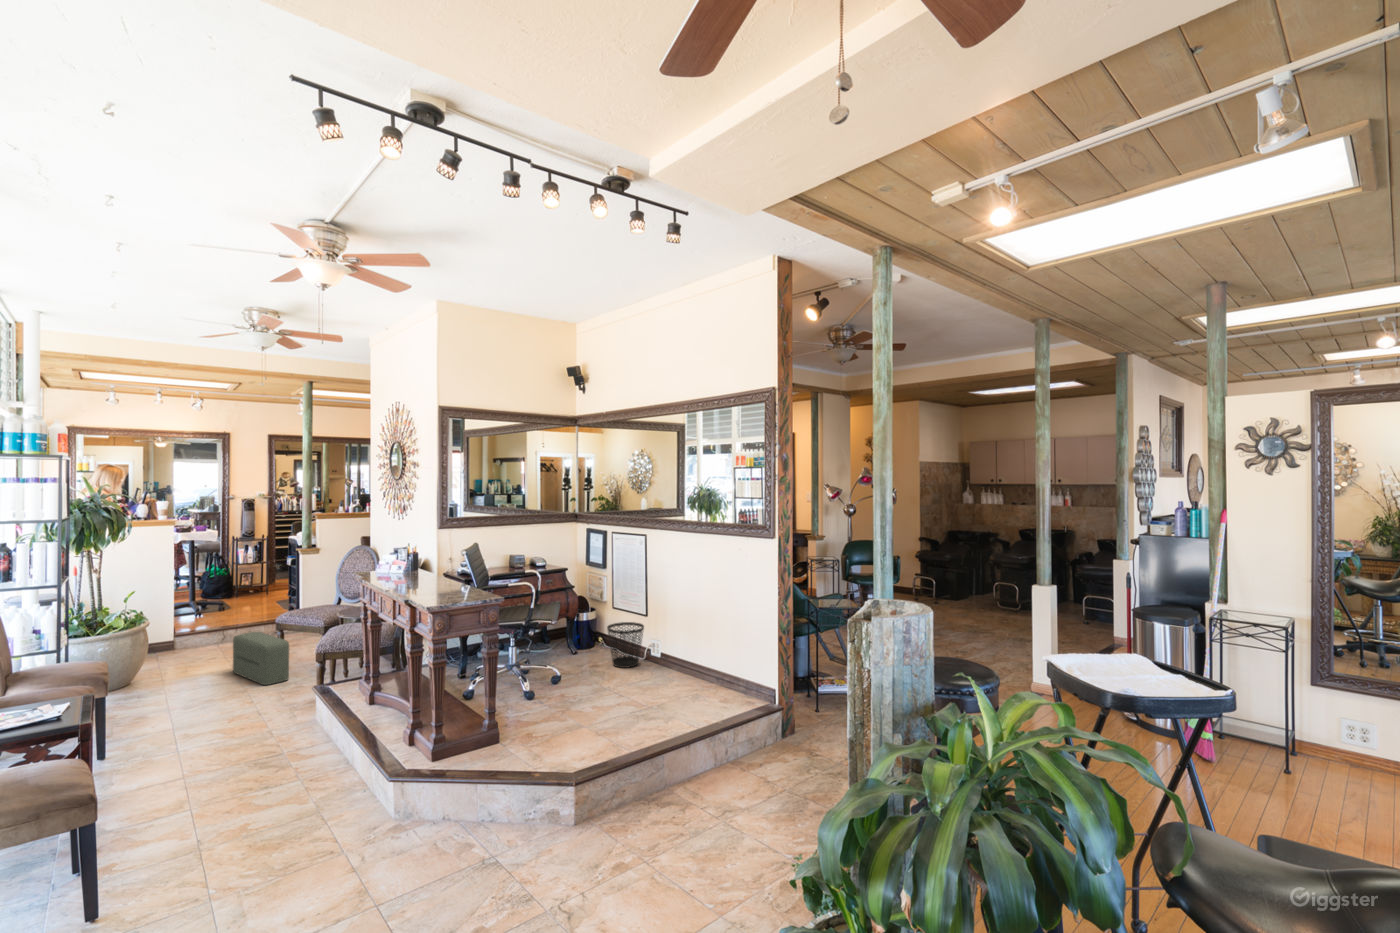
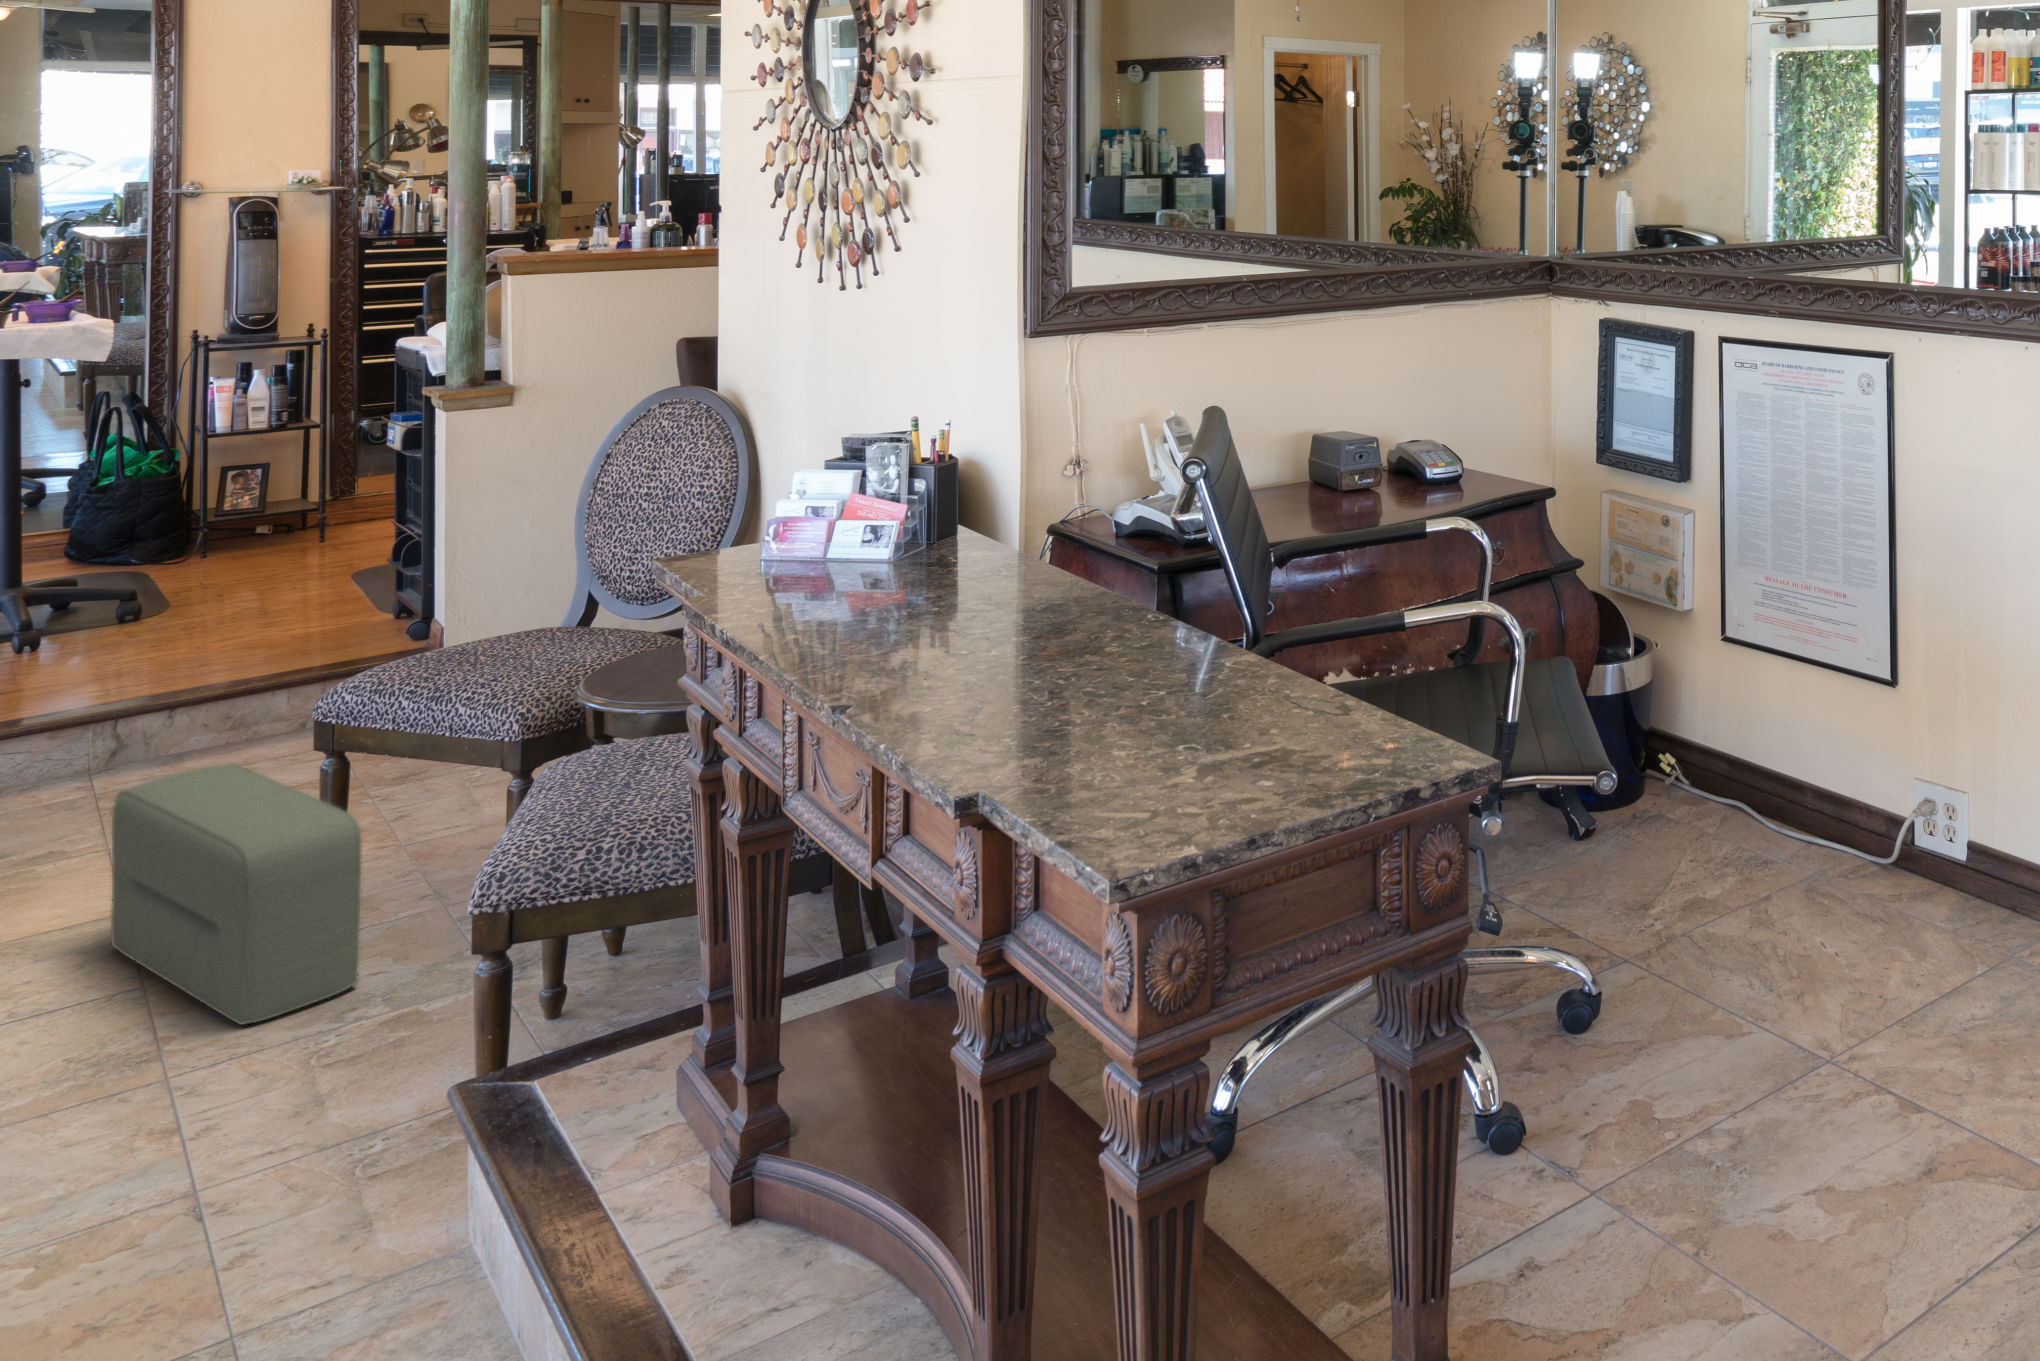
wastebasket: present [607,622,644,668] -> none [1744,706,1896,911]

